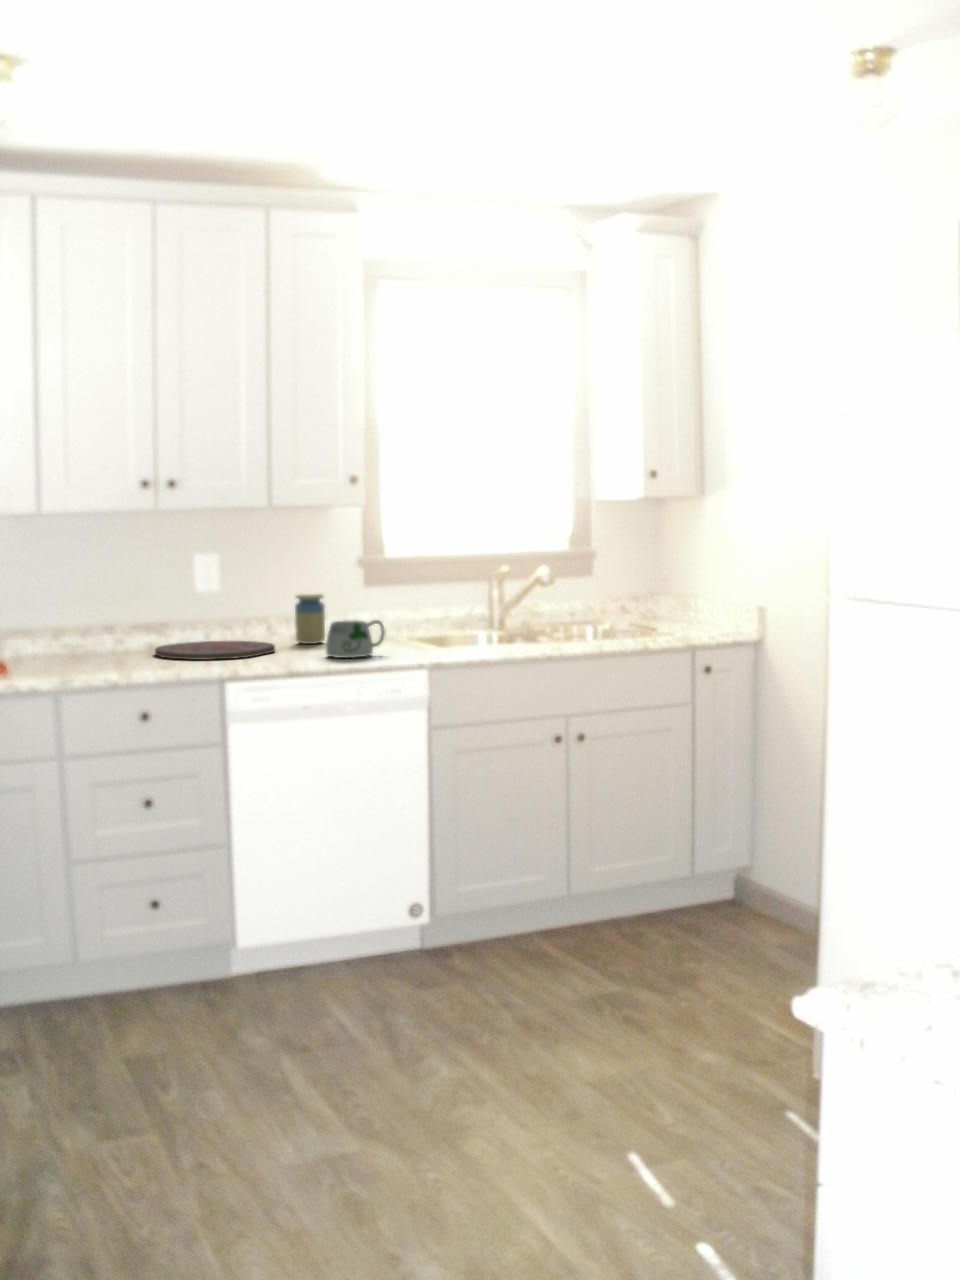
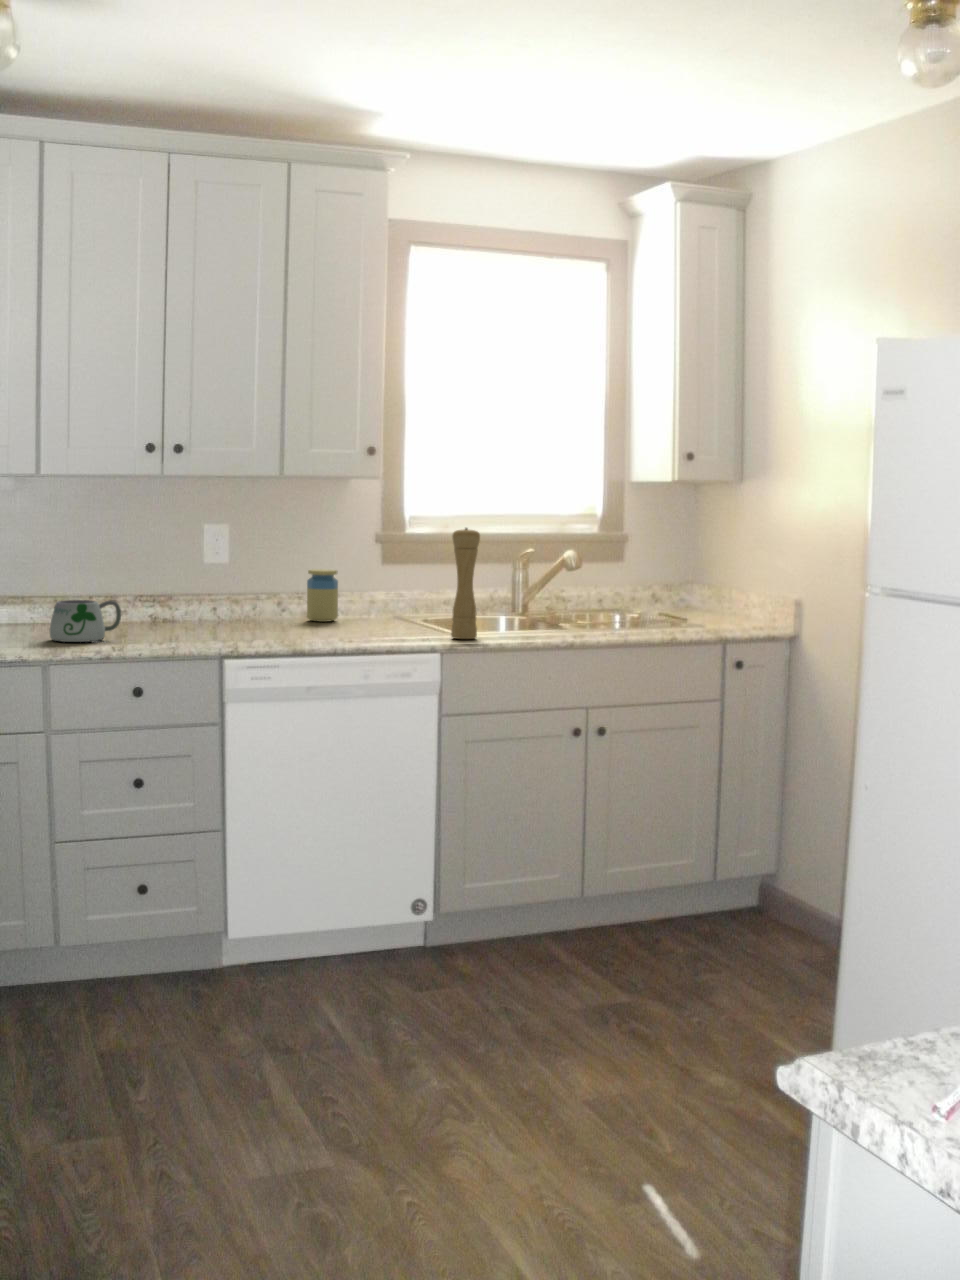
pepper mill: none [435,550,461,656] -> present [451,528,480,639]
mug: present [326,620,385,658] -> present [50,600,121,643]
cutting board: present [155,641,275,660] -> none [157,615,283,634]

